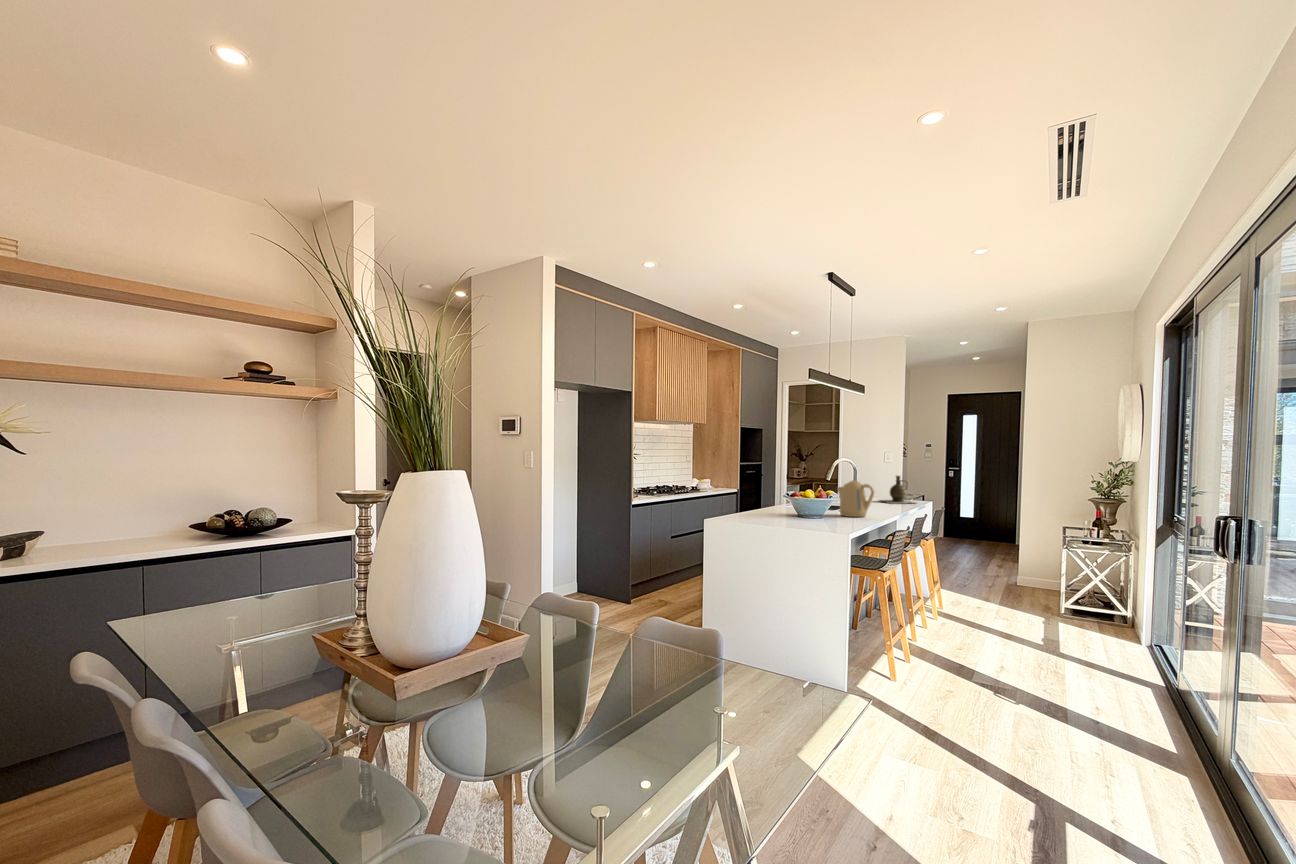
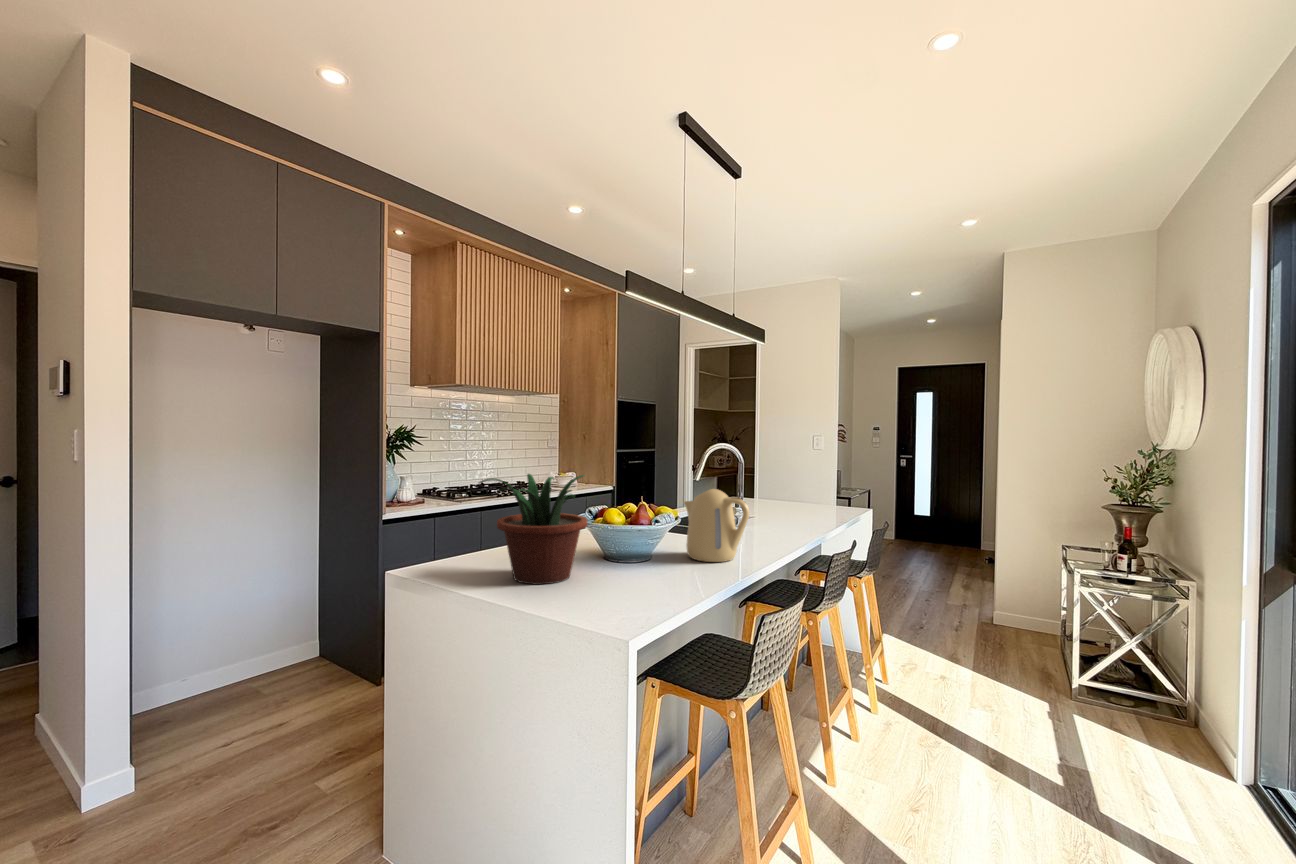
potted plant: none [753,471,802,522] -> present [479,474,587,584]
ceramic jug: present [880,476,914,504] -> none [786,472,850,518]

